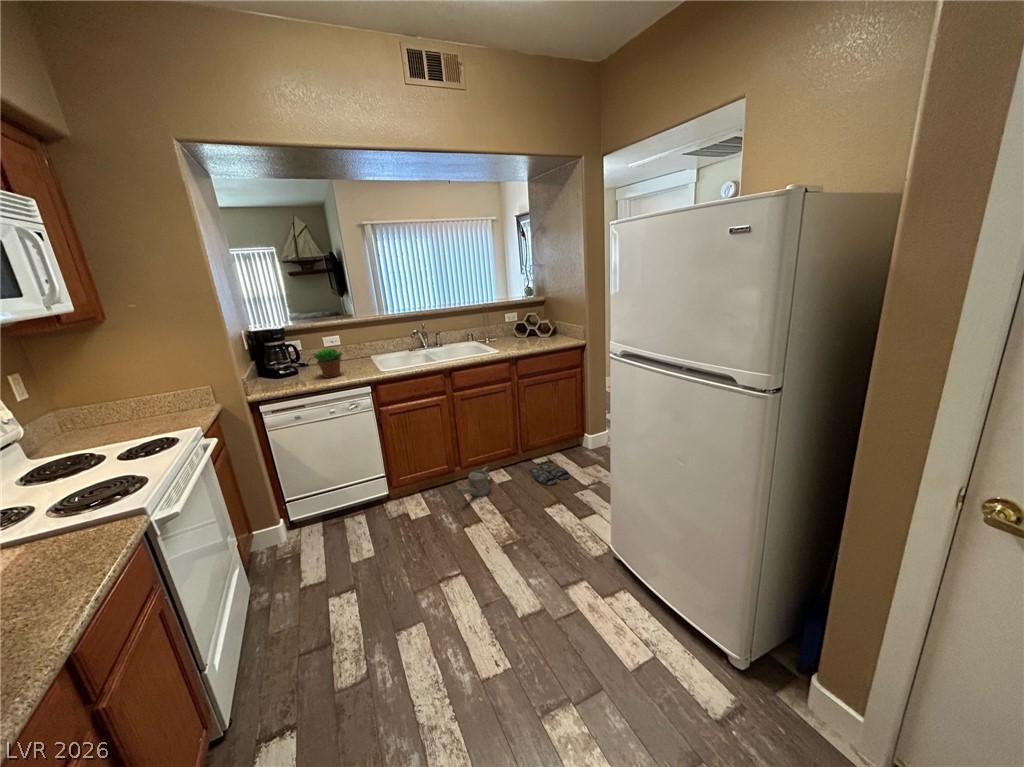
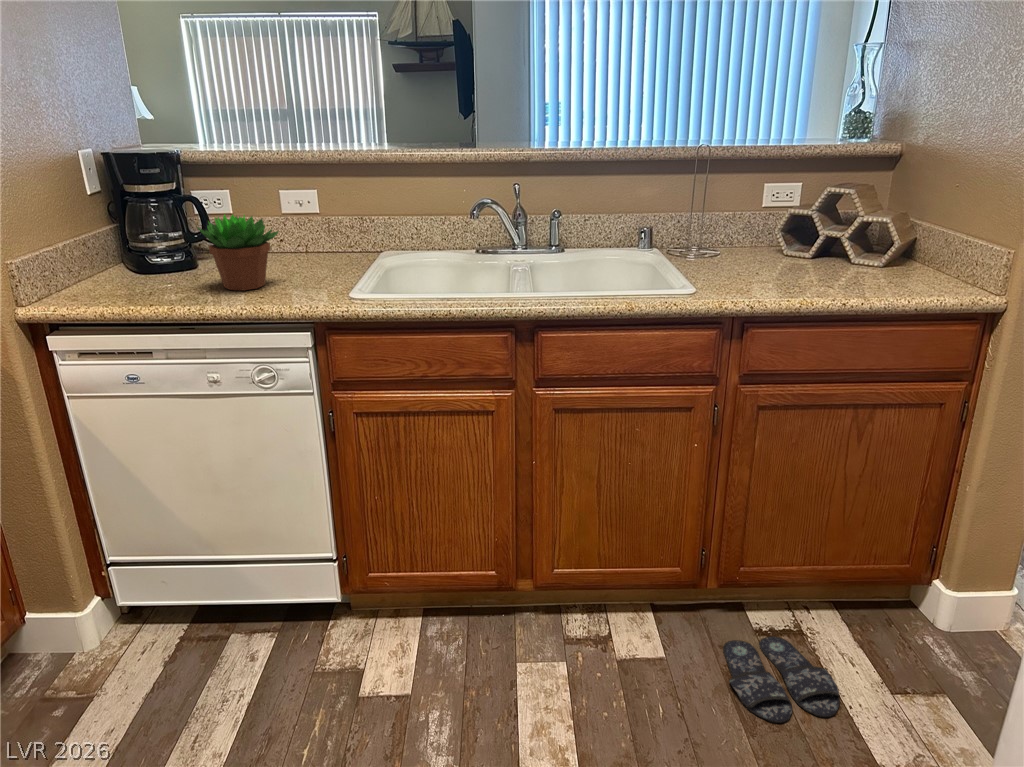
watering can: present [457,466,490,497] -> none [484,602,604,688]

